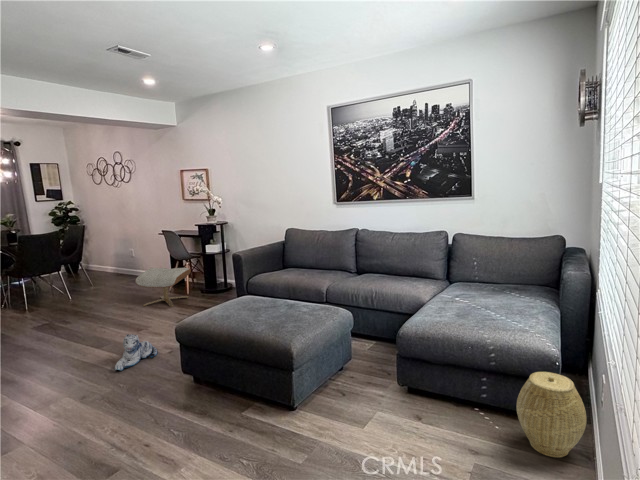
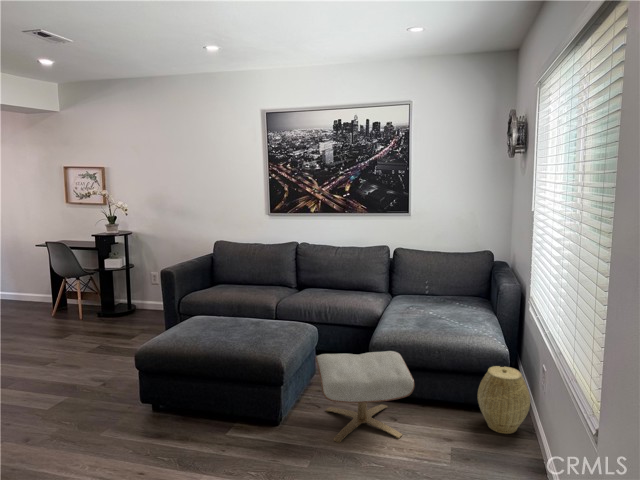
ottoman: present [135,268,191,306] -> present [316,351,415,442]
plush toy: present [115,334,158,370] -> none [43,367,87,410]

